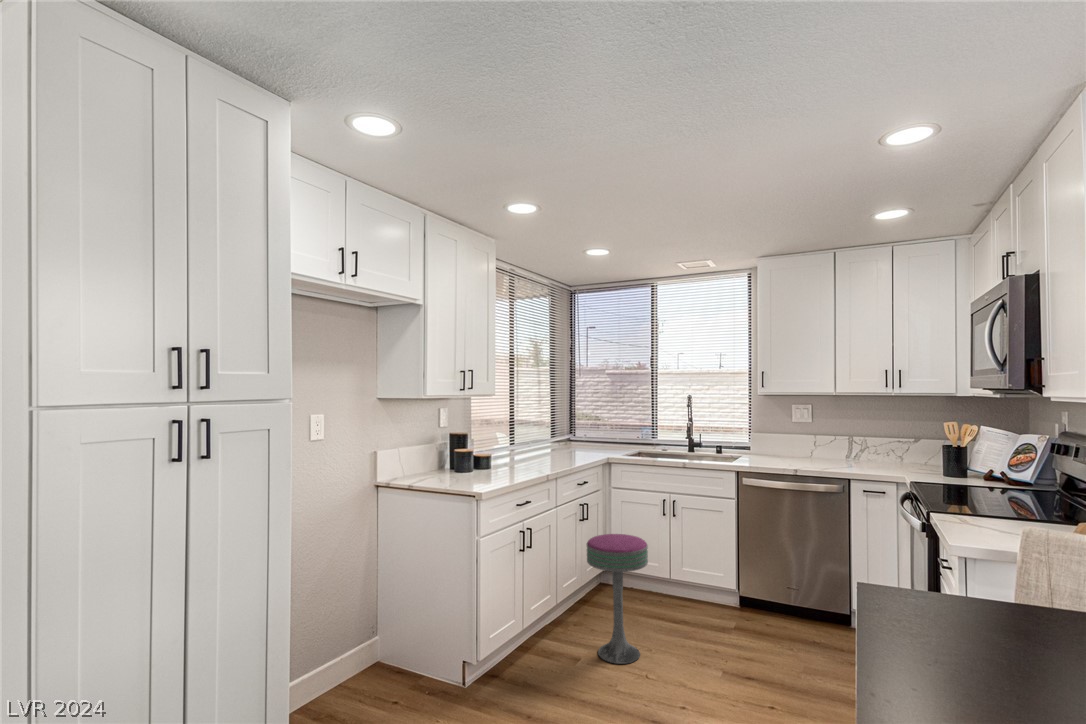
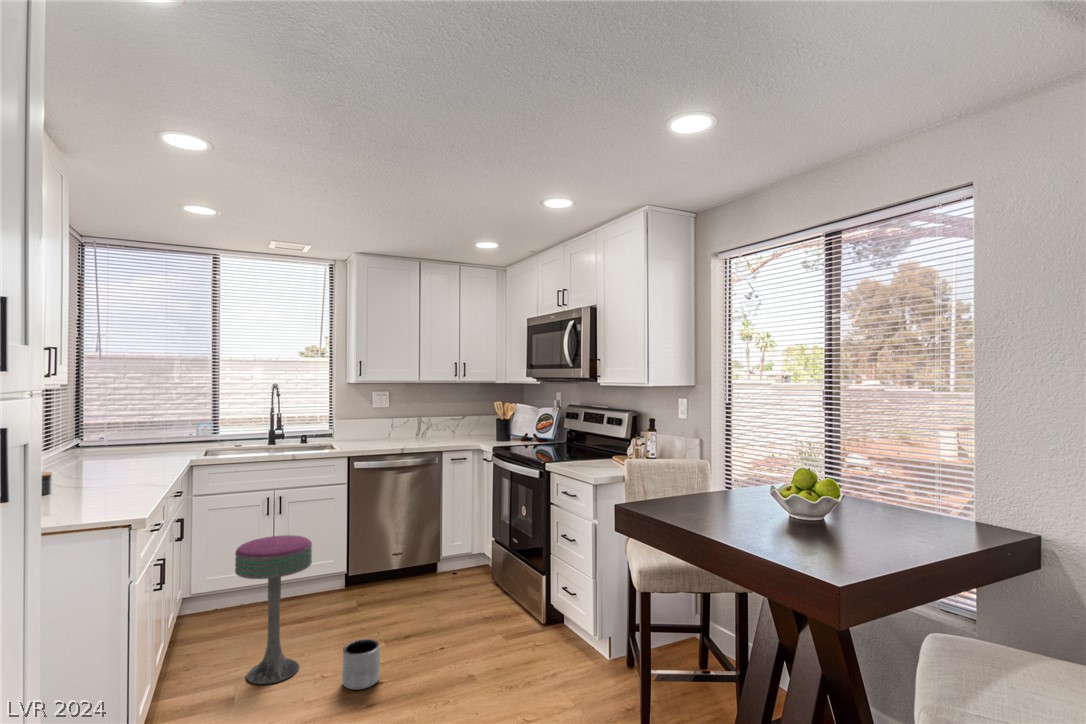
planter: none [650,654,687,705] -> present [342,639,380,690]

